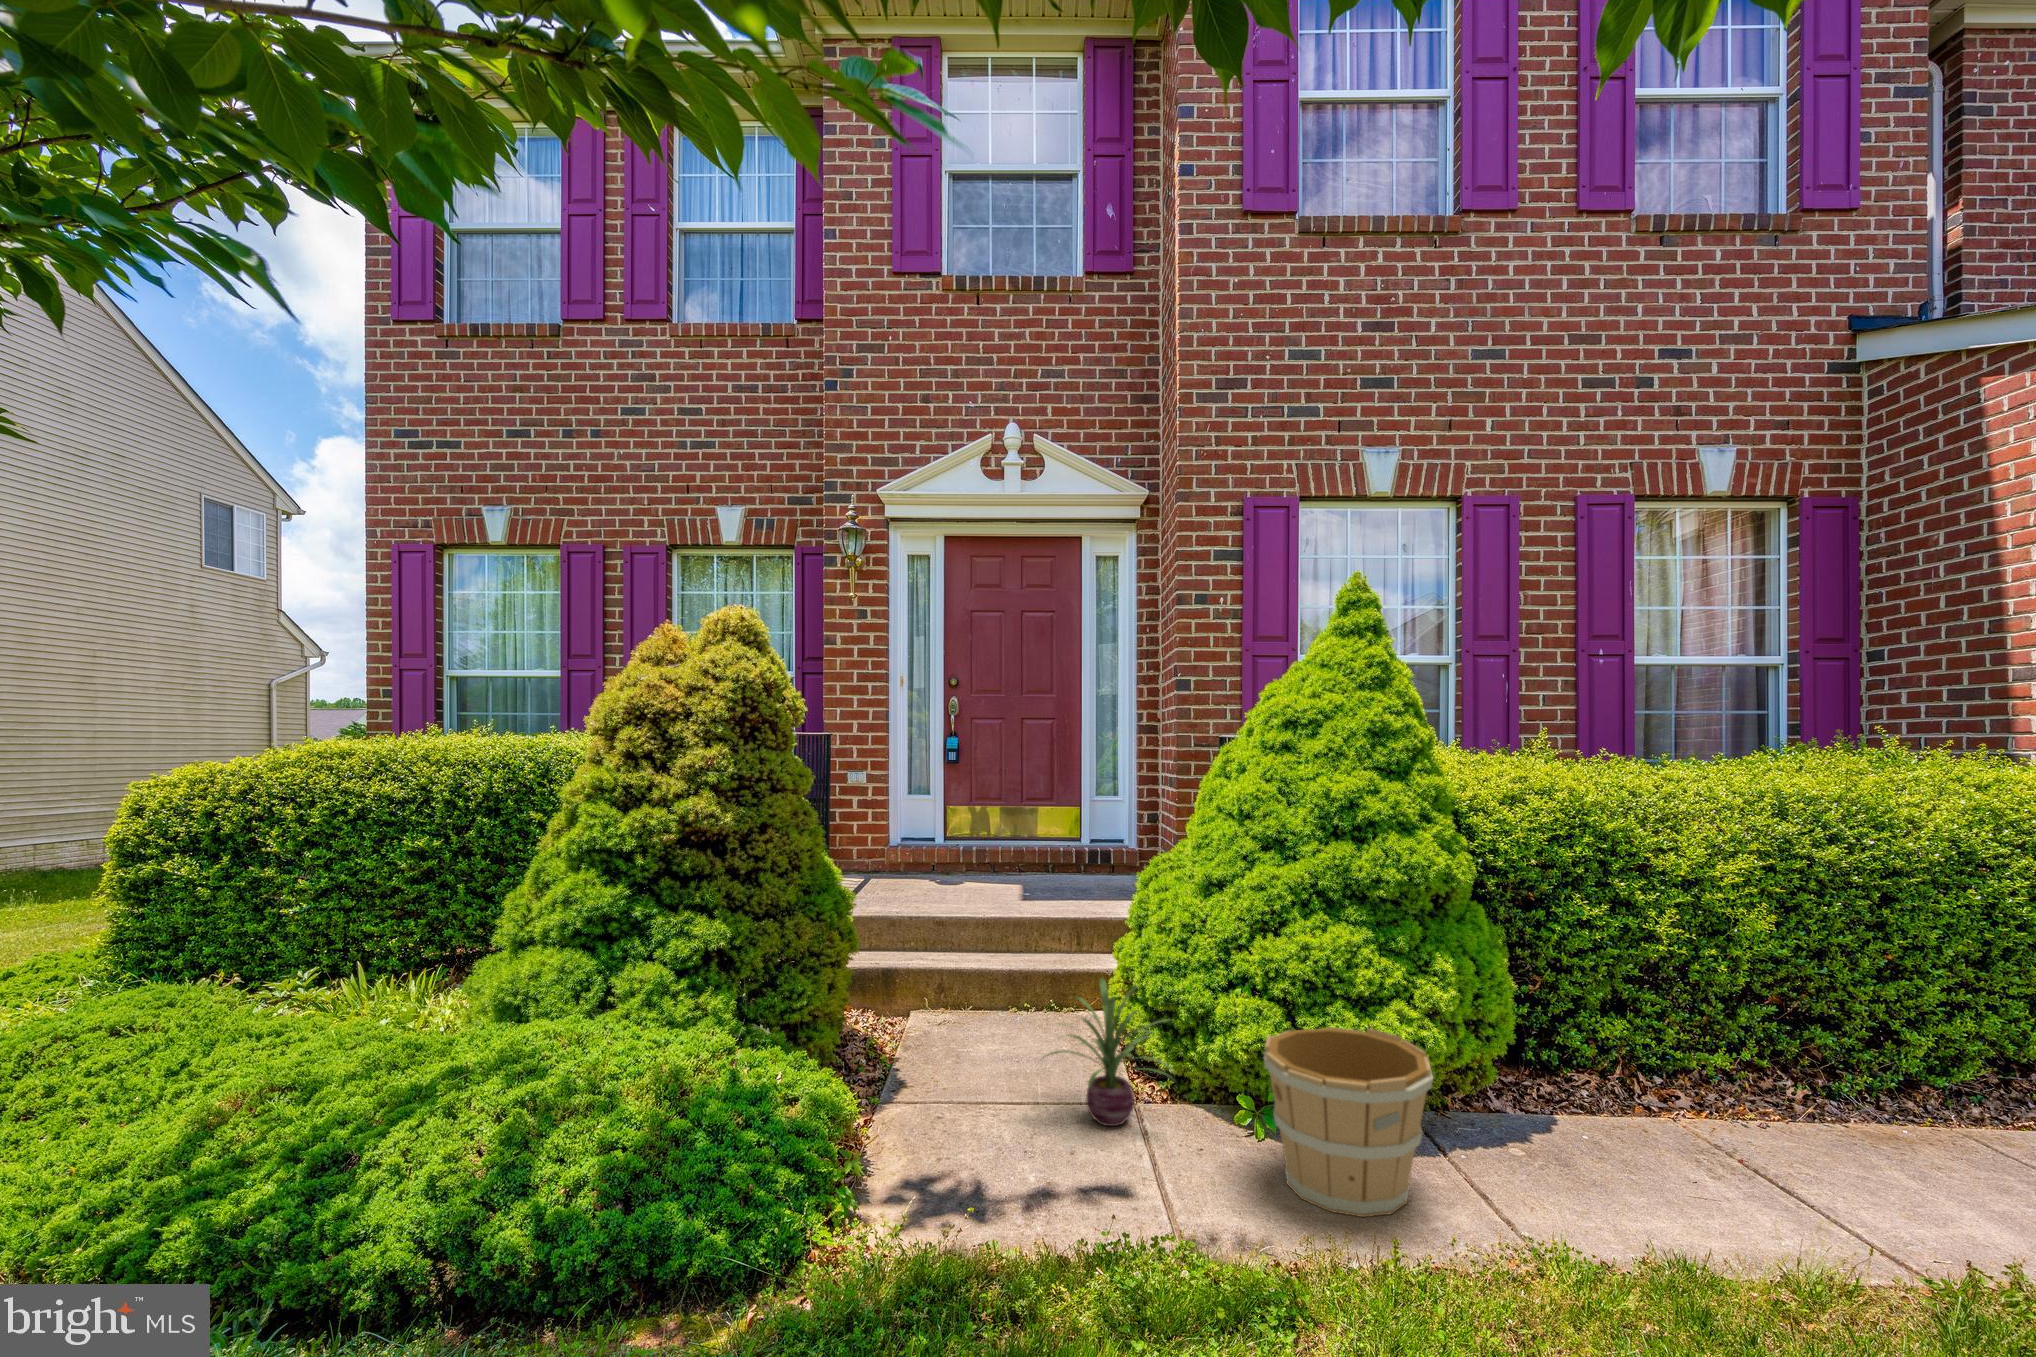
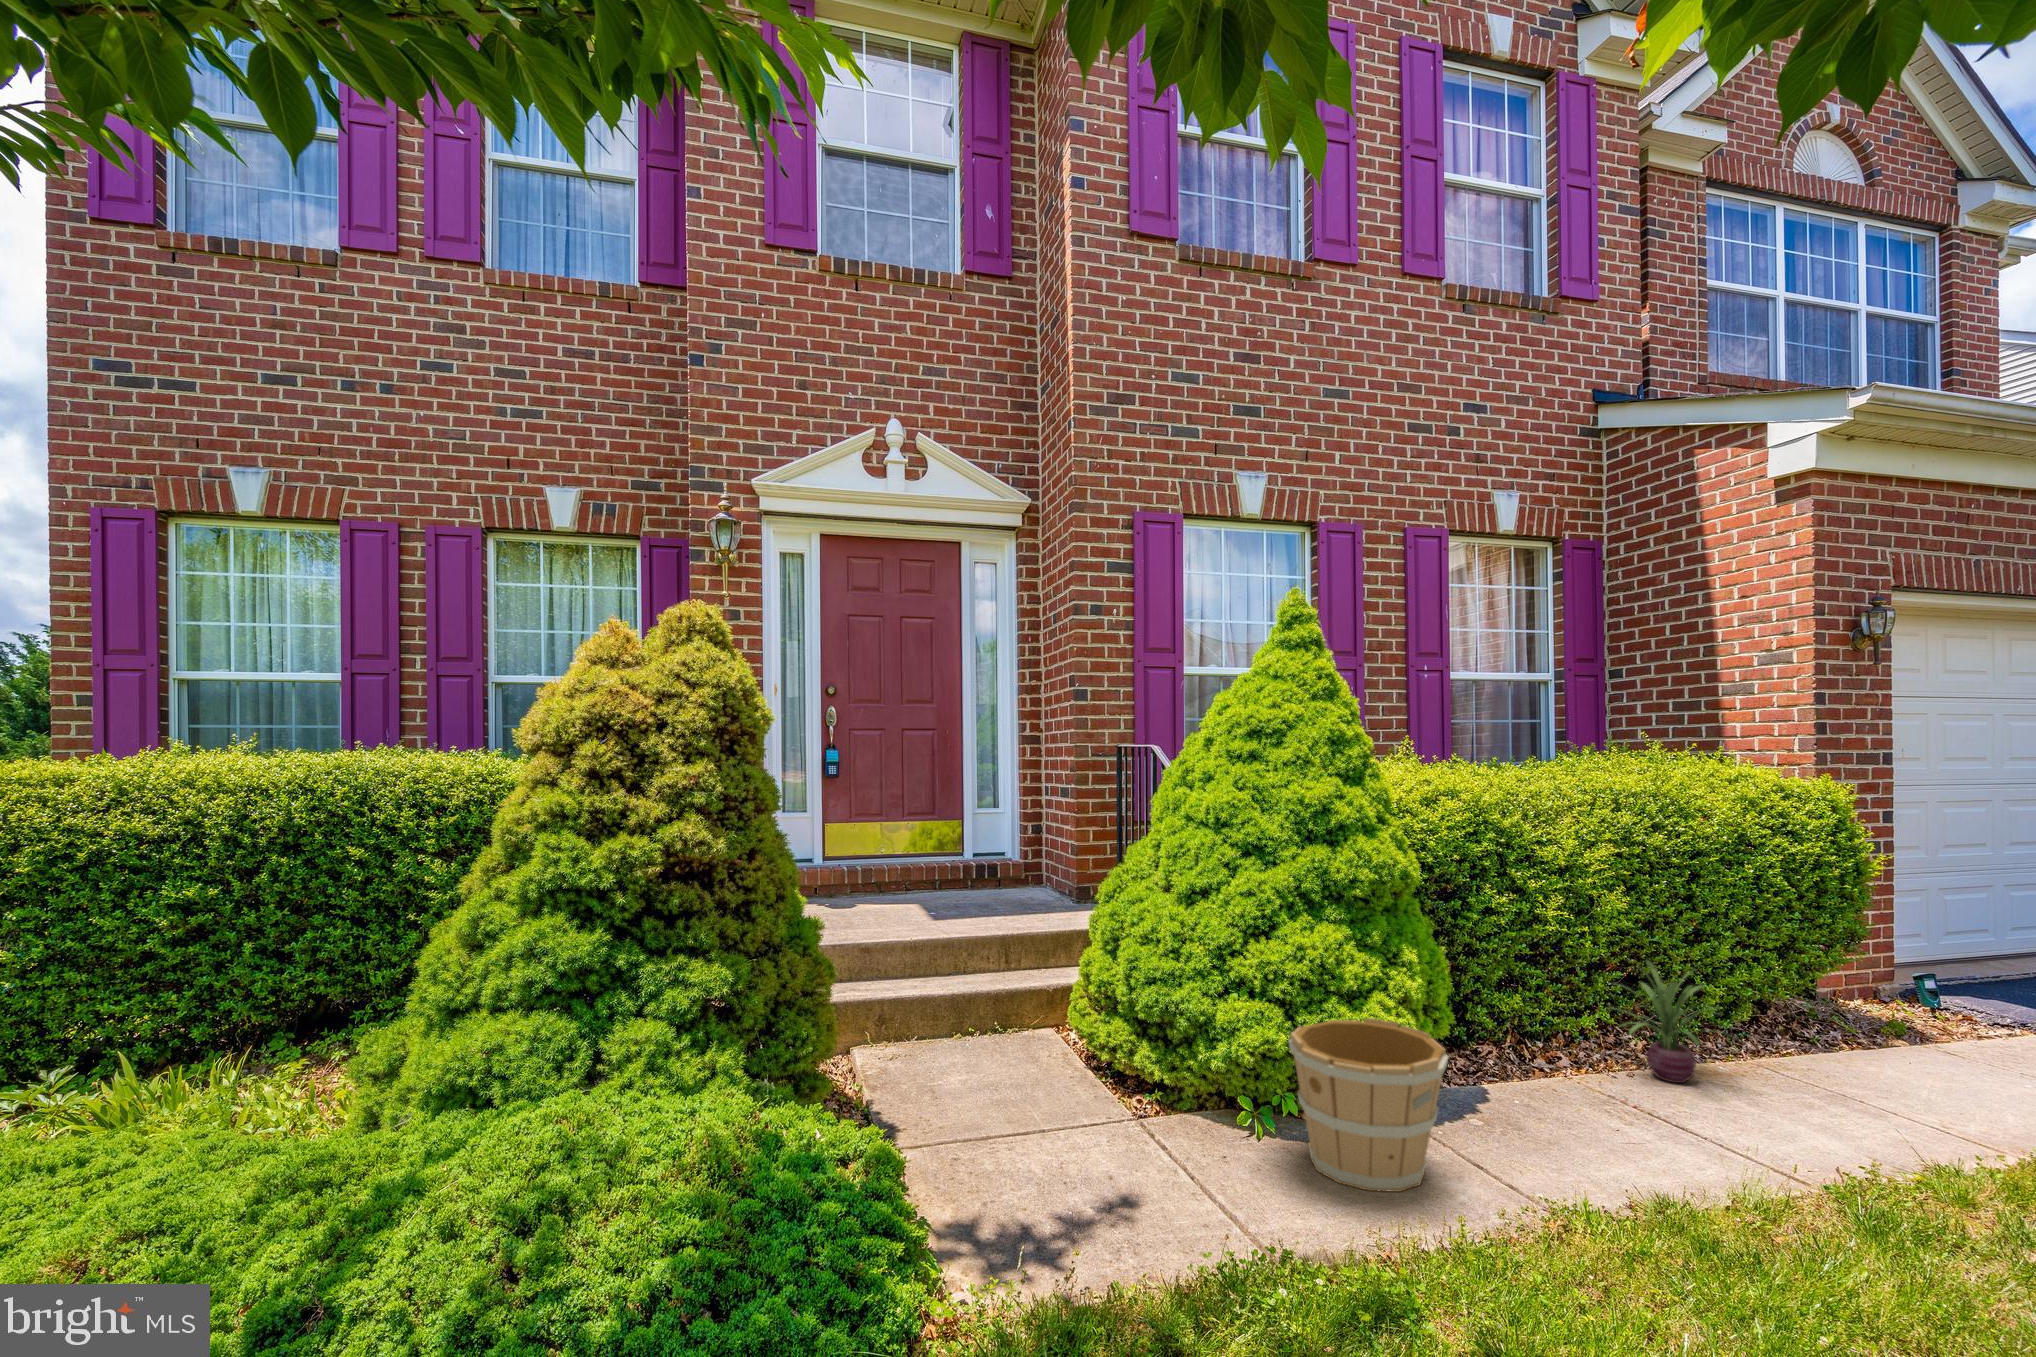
decorative plant: present [1041,978,1173,1126] -> present [1609,961,1730,1083]

